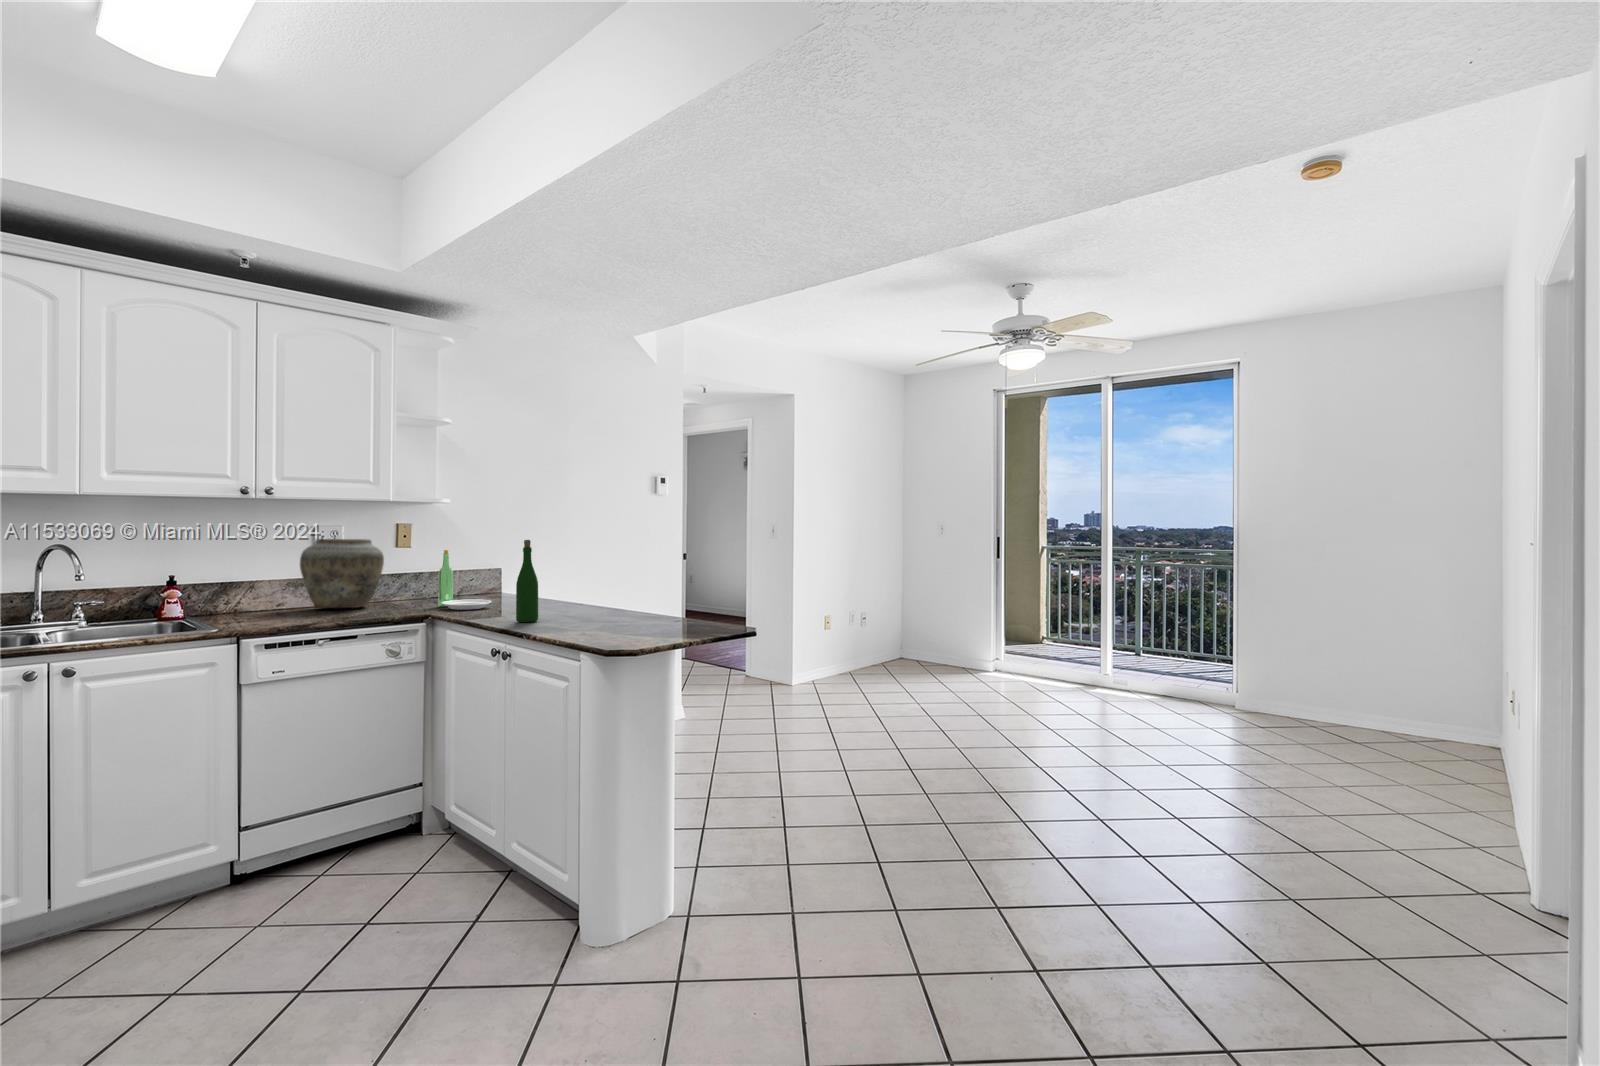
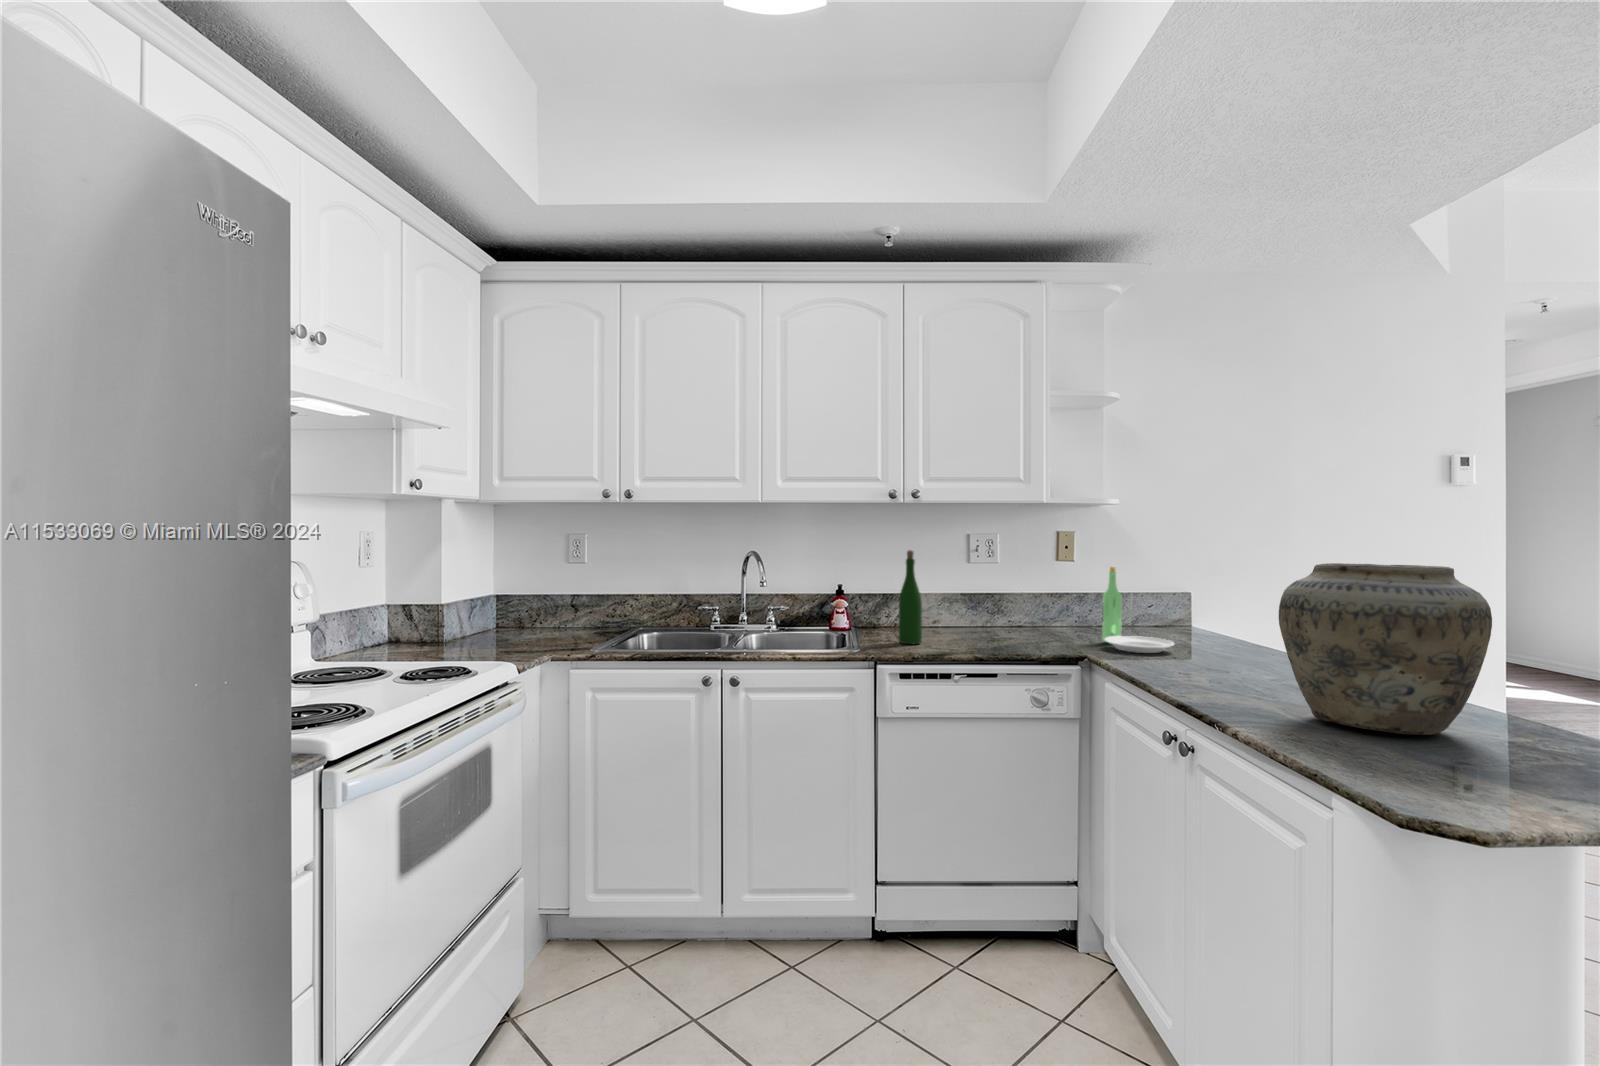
vase: present [300,539,384,608] -> present [1279,563,1492,735]
wine bottle: present [516,540,538,622] -> present [899,550,922,644]

